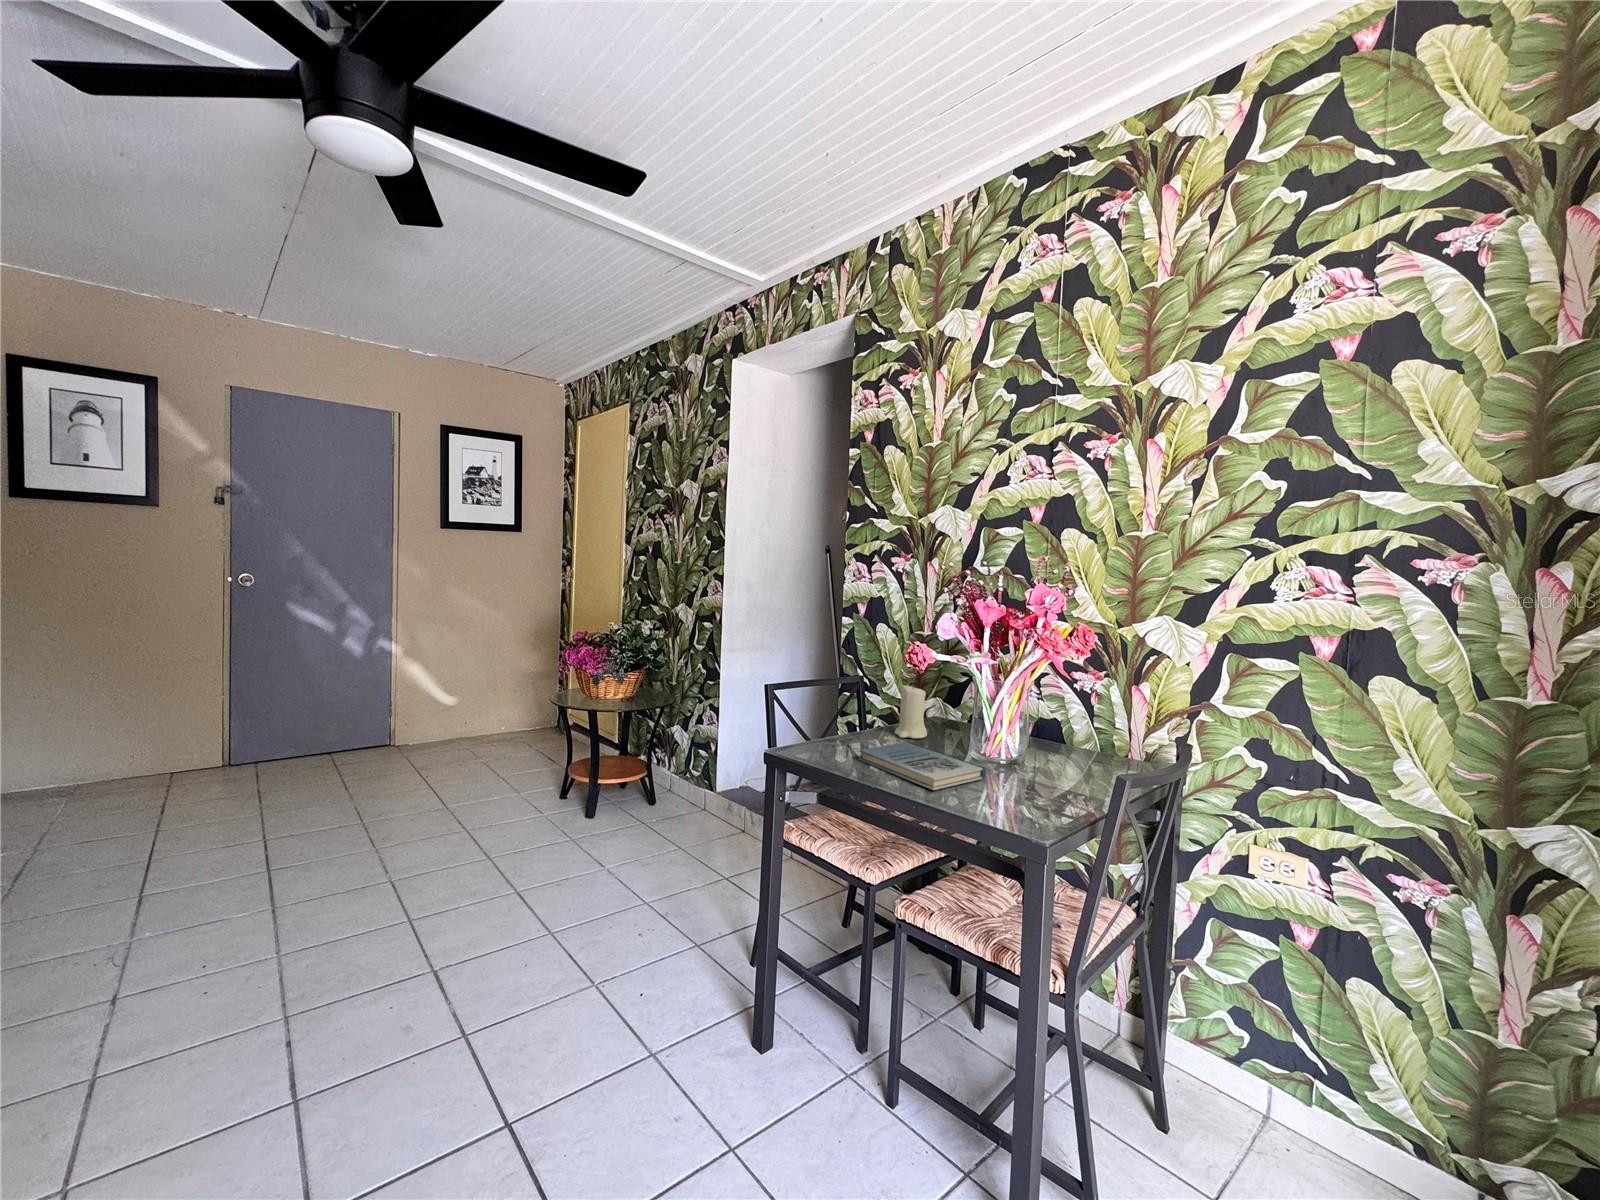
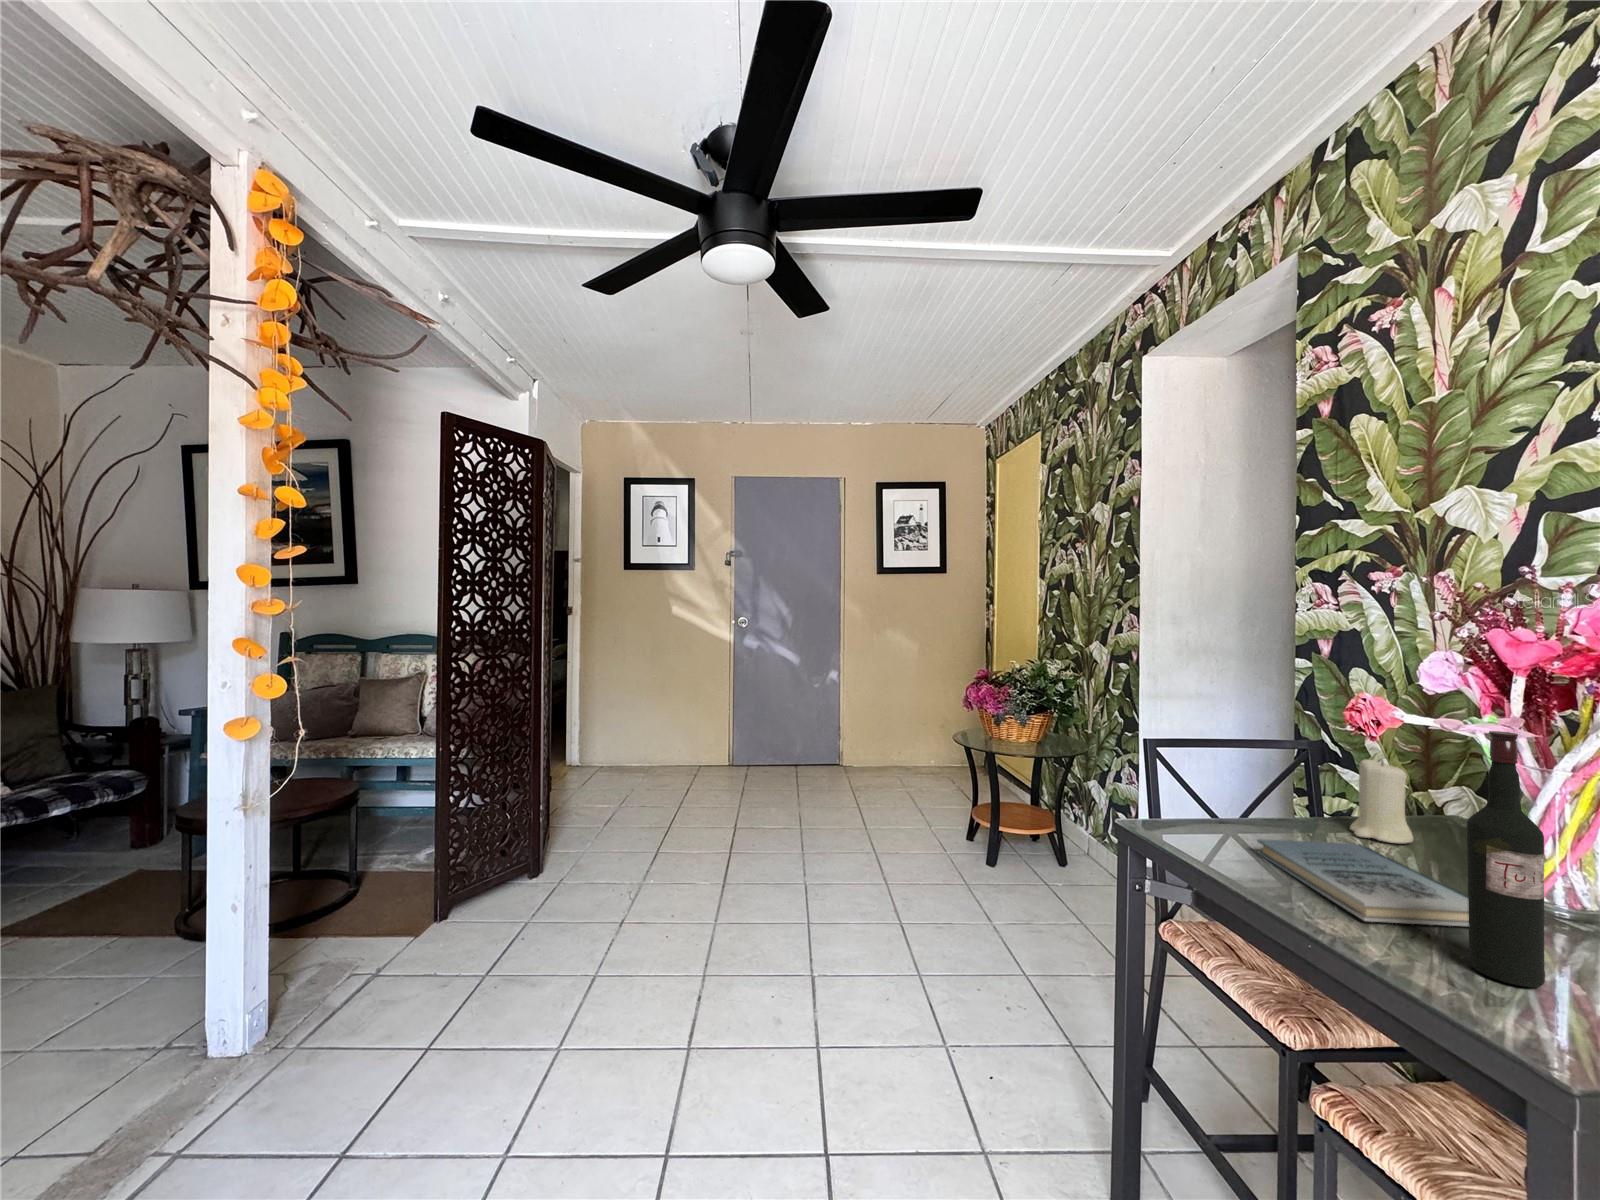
wine bottle: none [984,662,1020,808] -> present [1467,731,1545,987]

